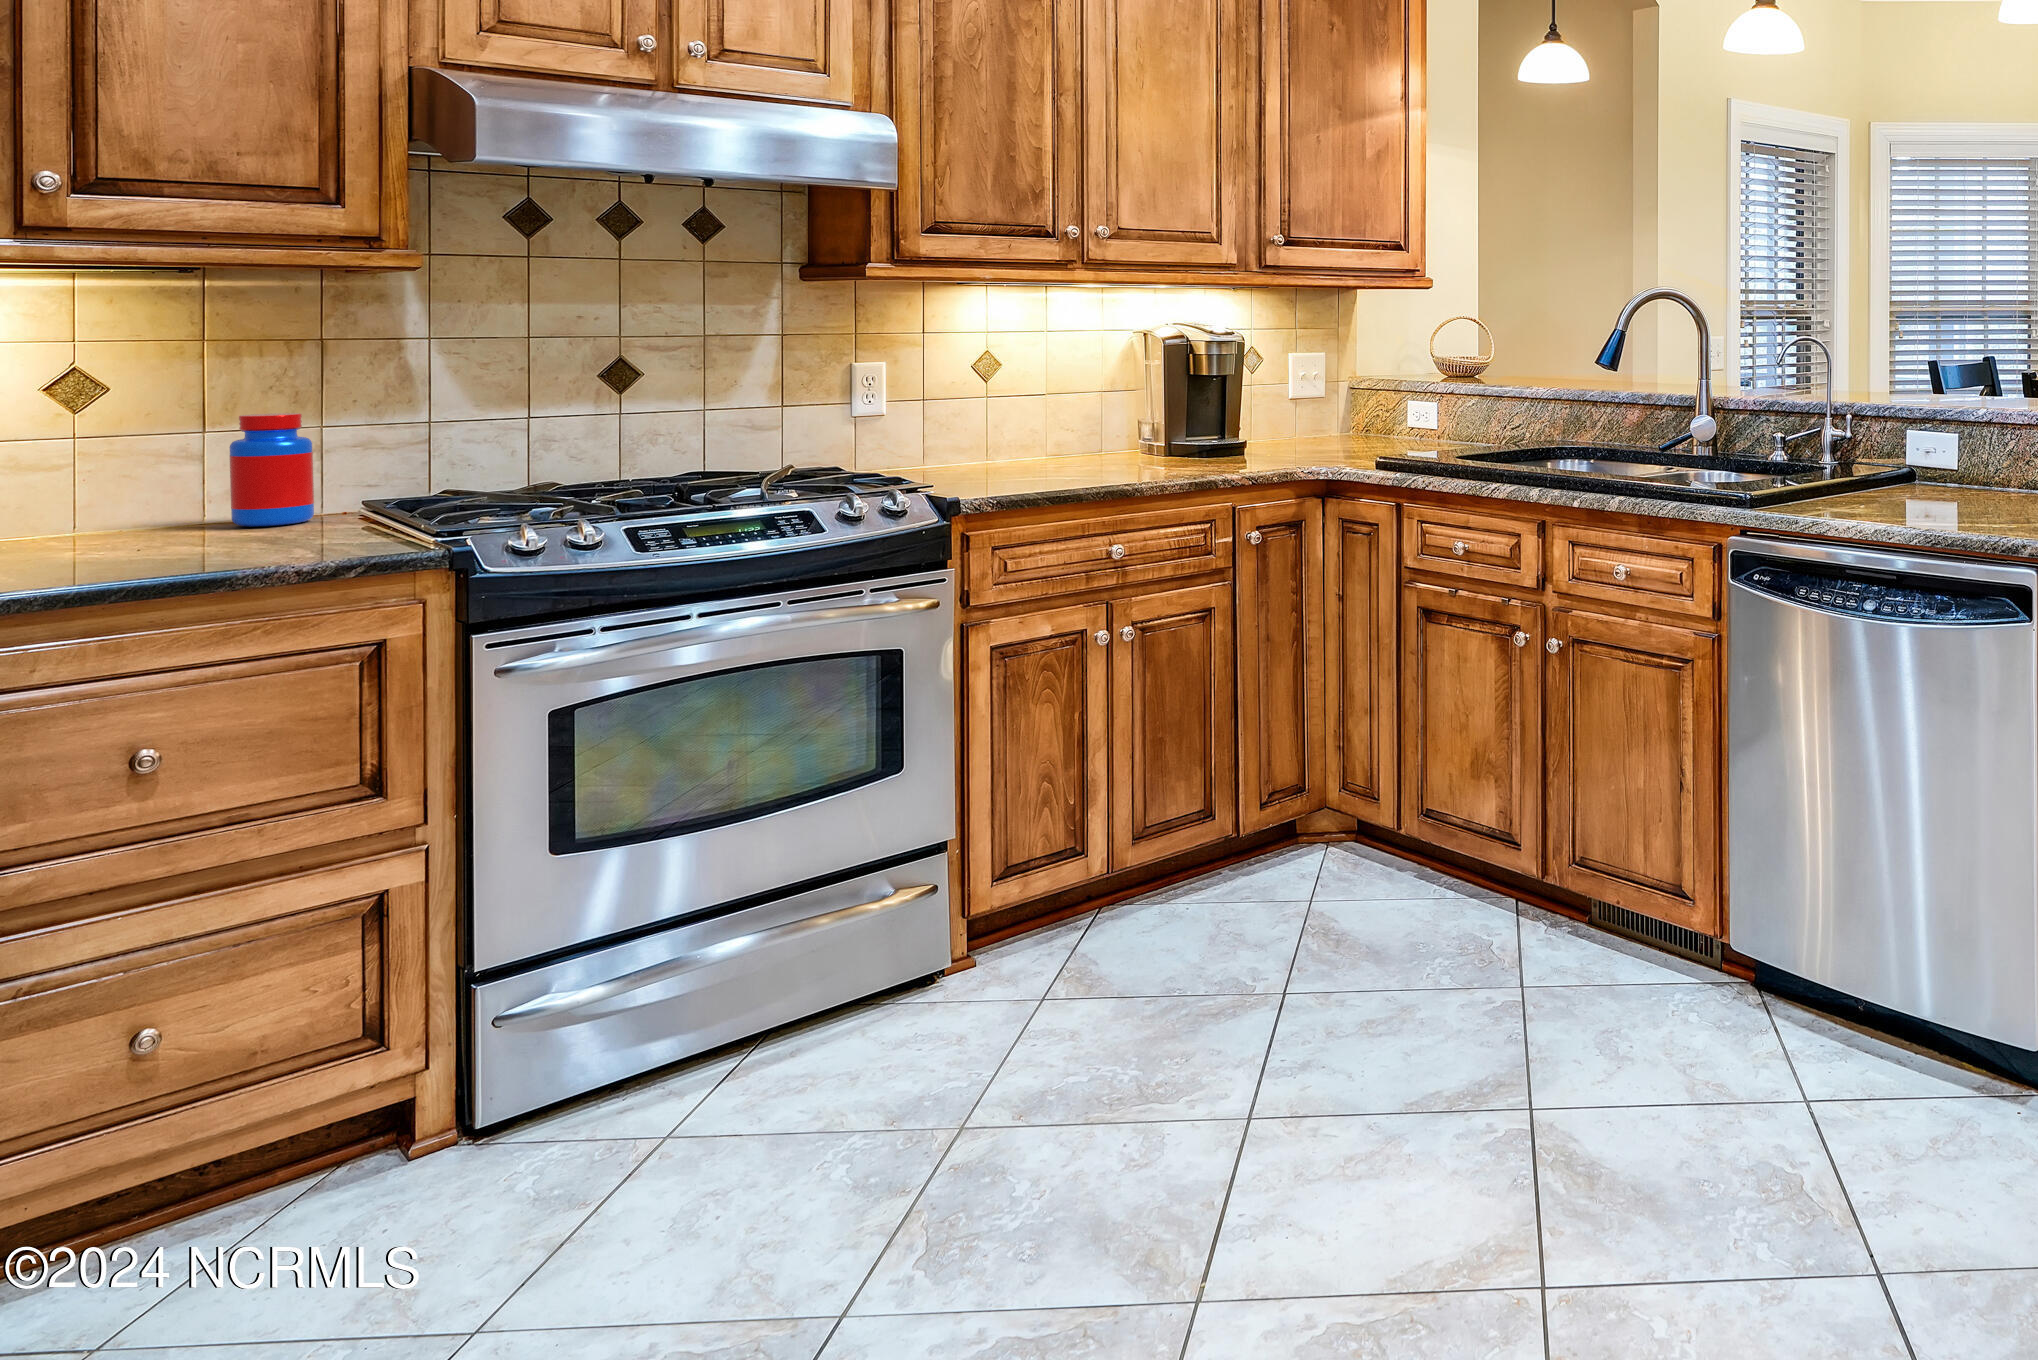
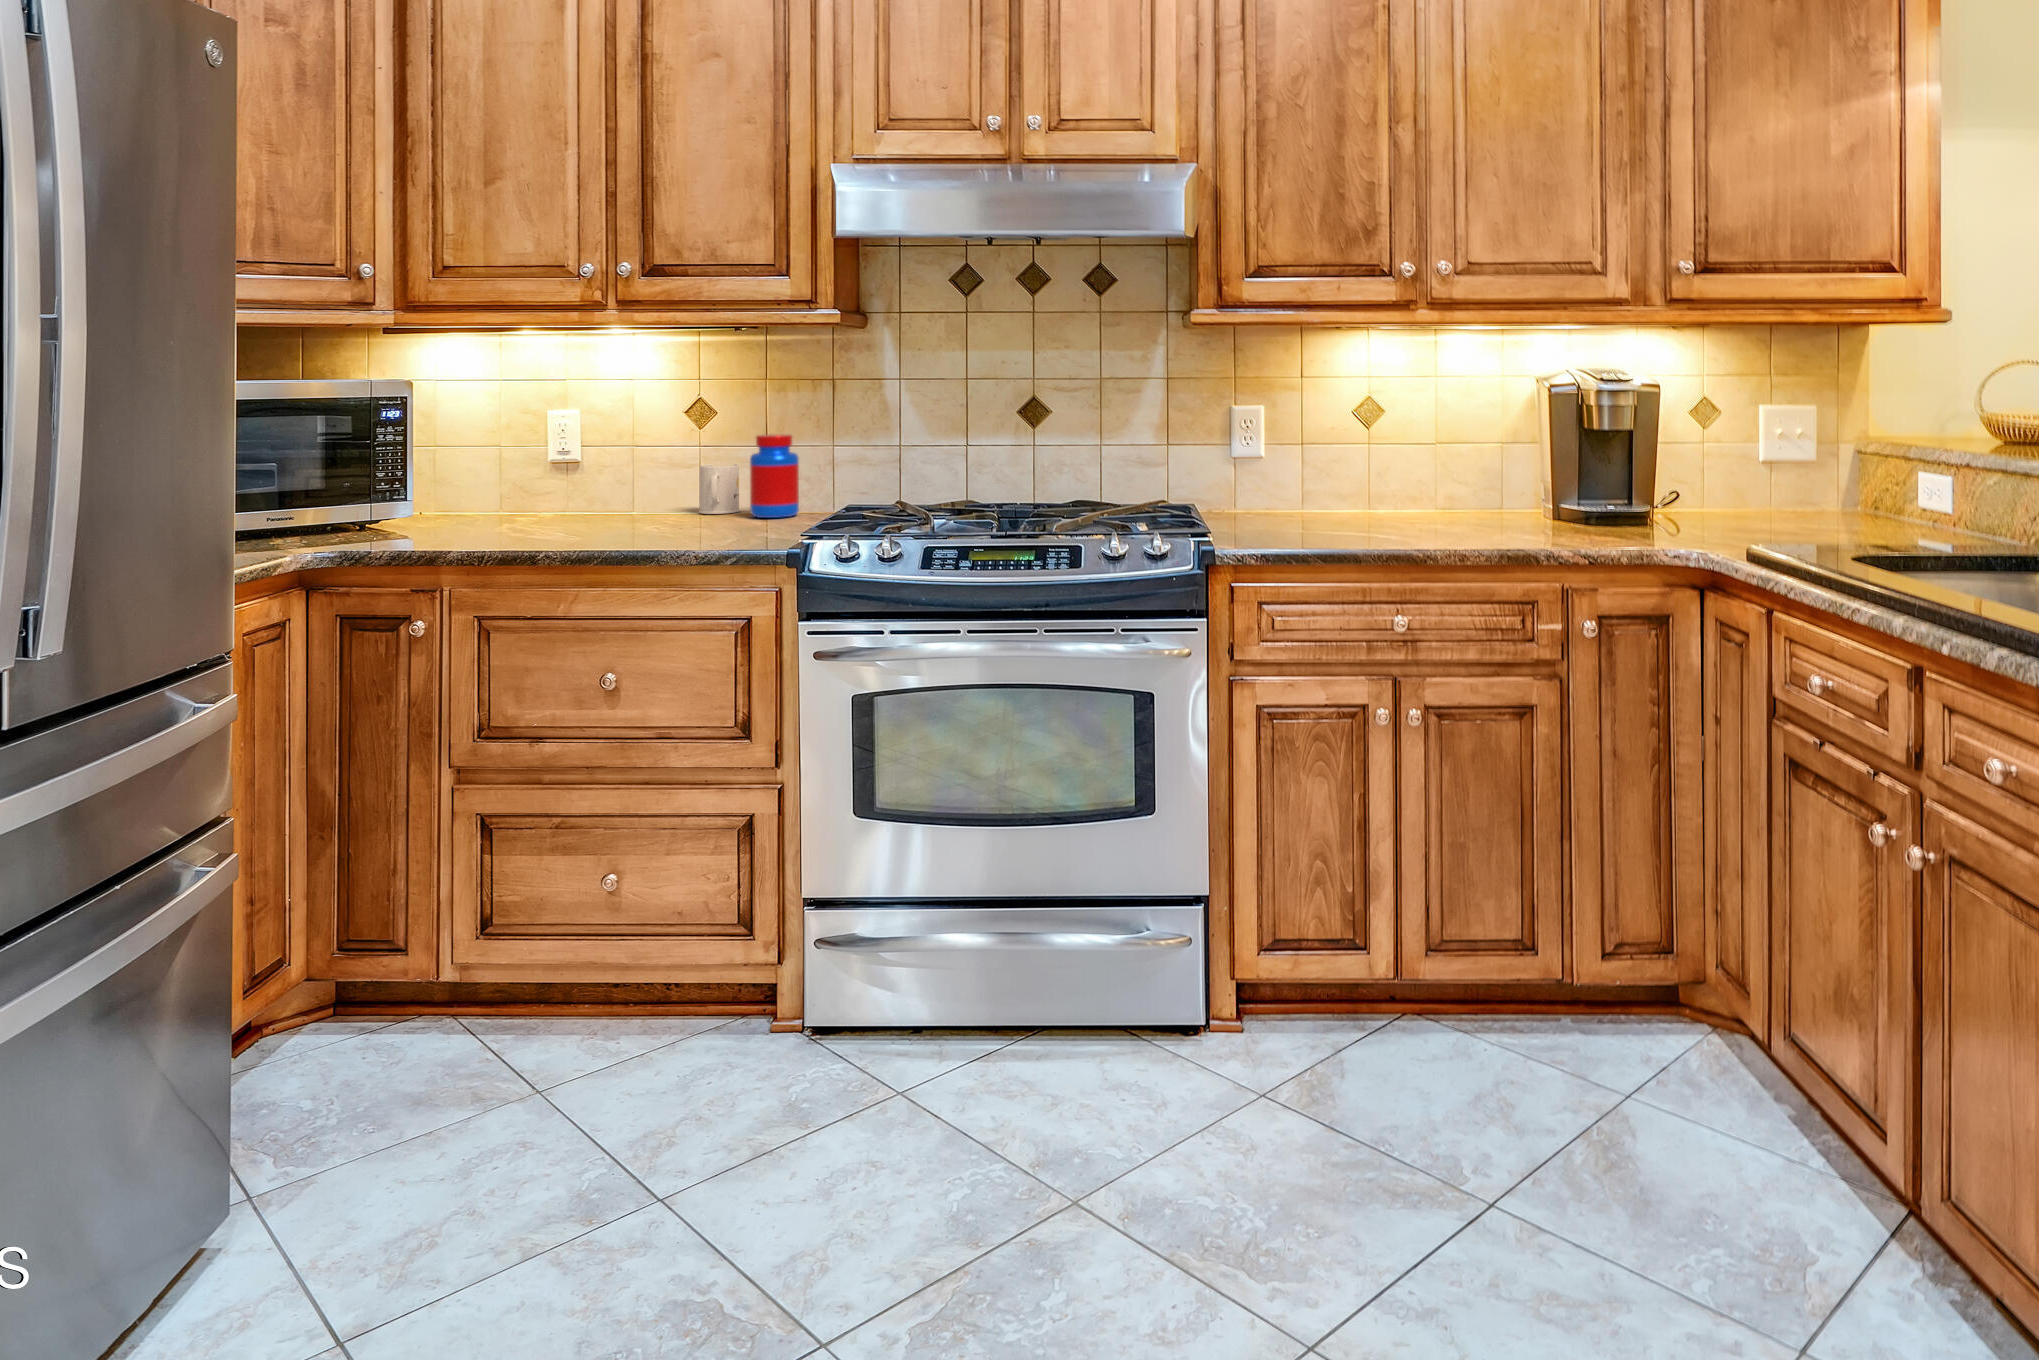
mug: none [99,460,175,532] -> present [699,464,740,514]

